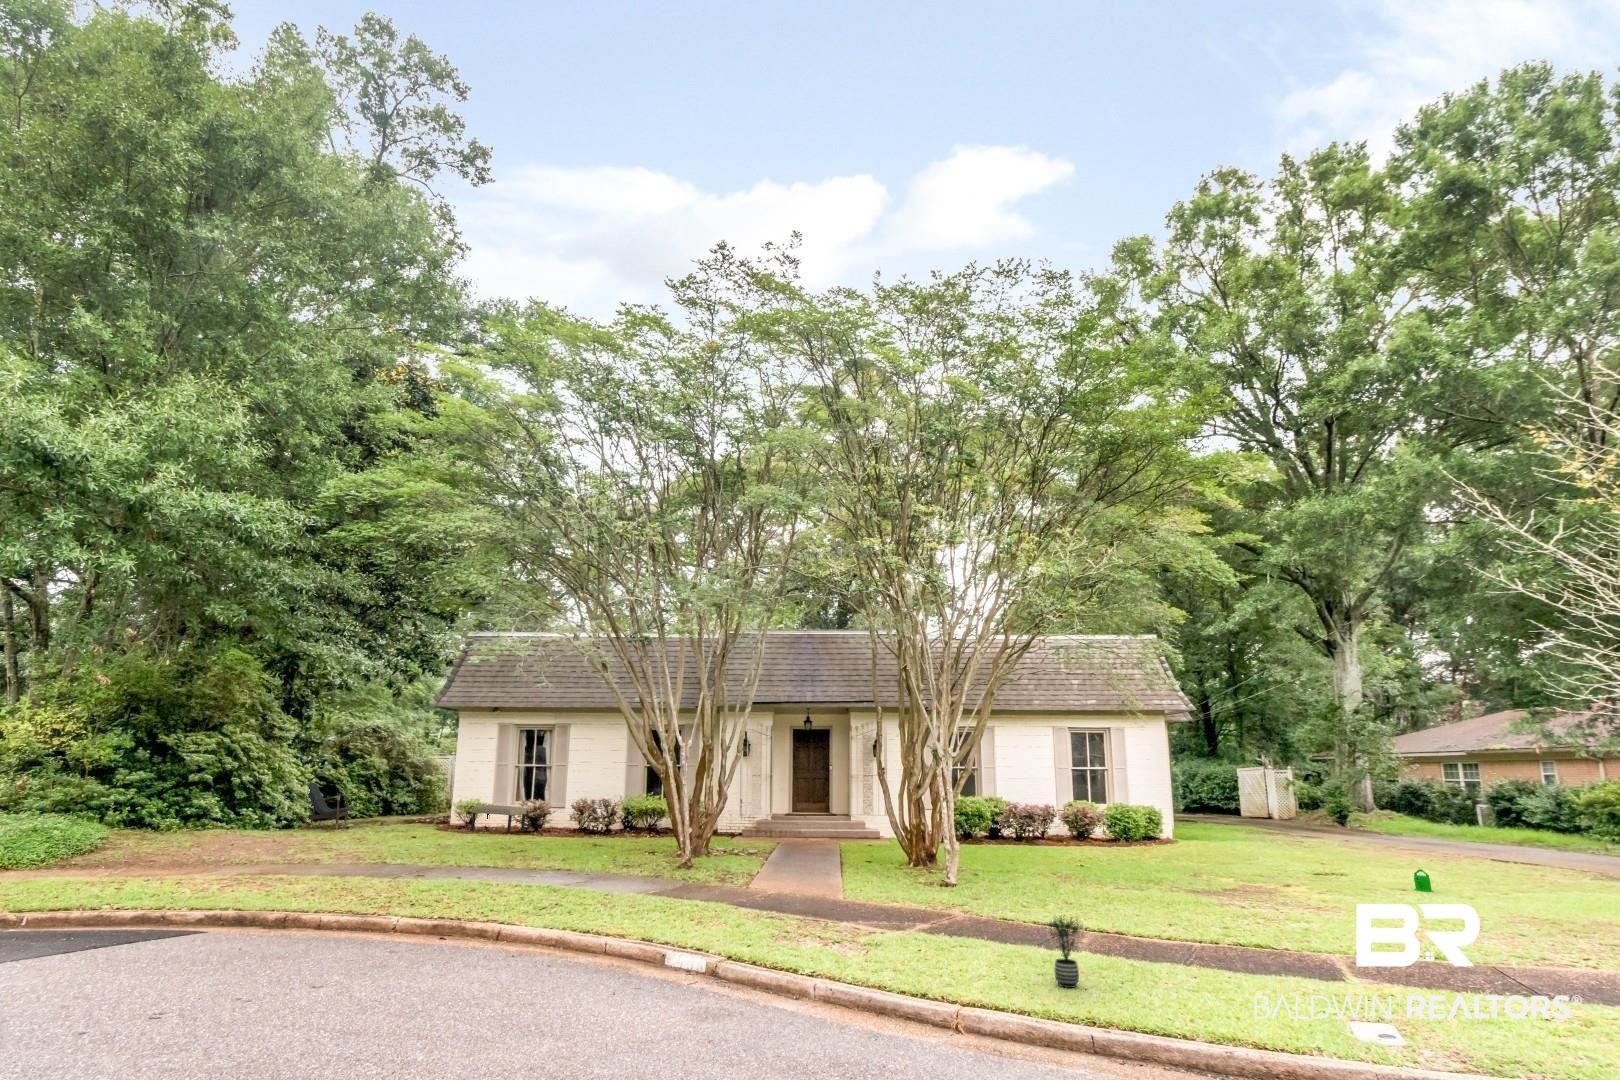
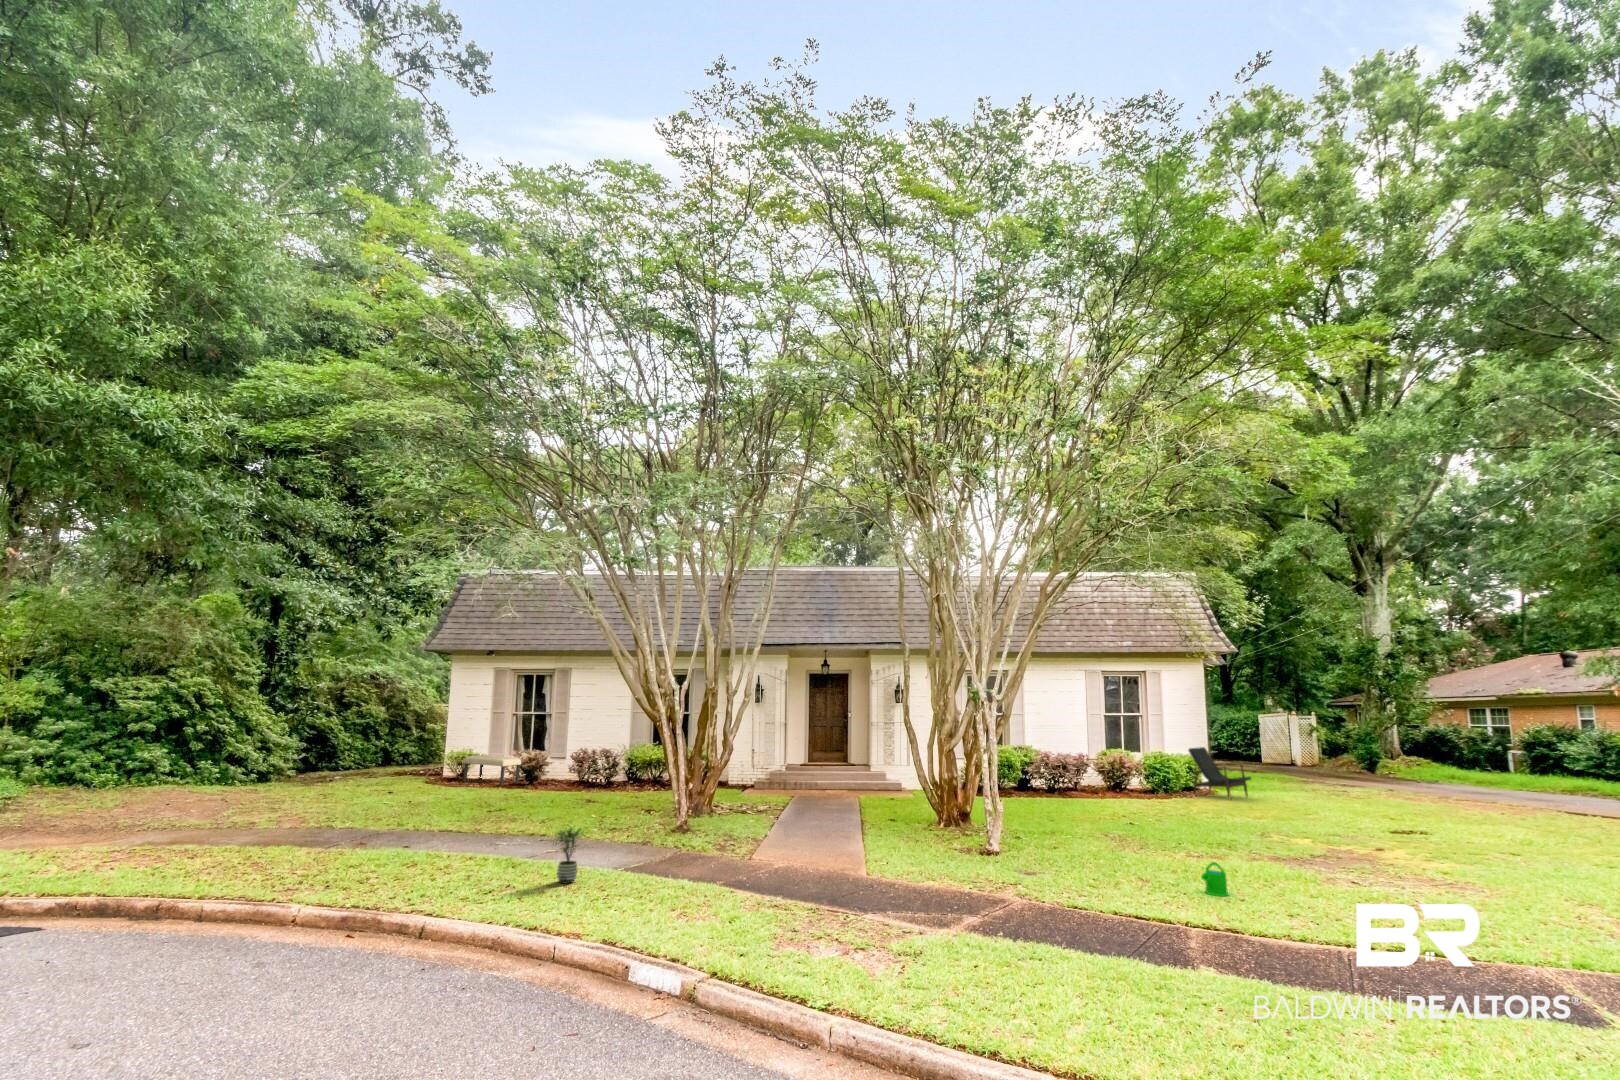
lounge chair: present [302,783,354,829] -> present [1189,747,1251,800]
watering can: present [1414,869,1432,892] -> present [1201,862,1229,896]
potted plant: present [1046,917,1083,988] -> present [553,826,583,884]

